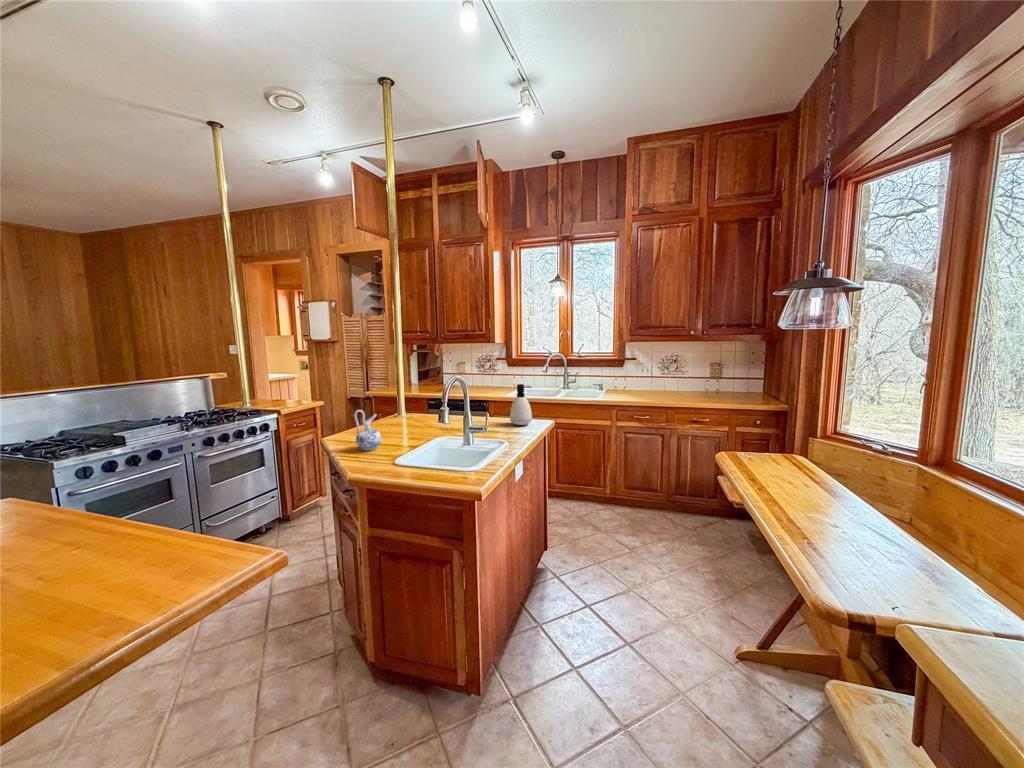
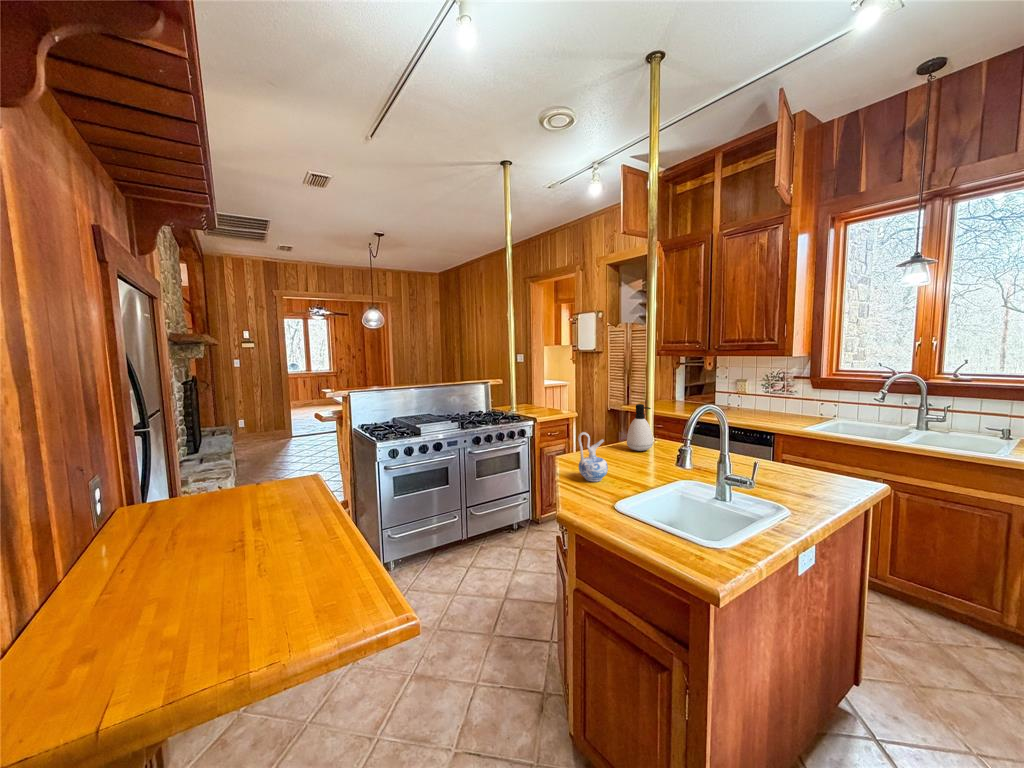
soap dispenser: present [510,384,532,425] -> present [627,404,653,451]

